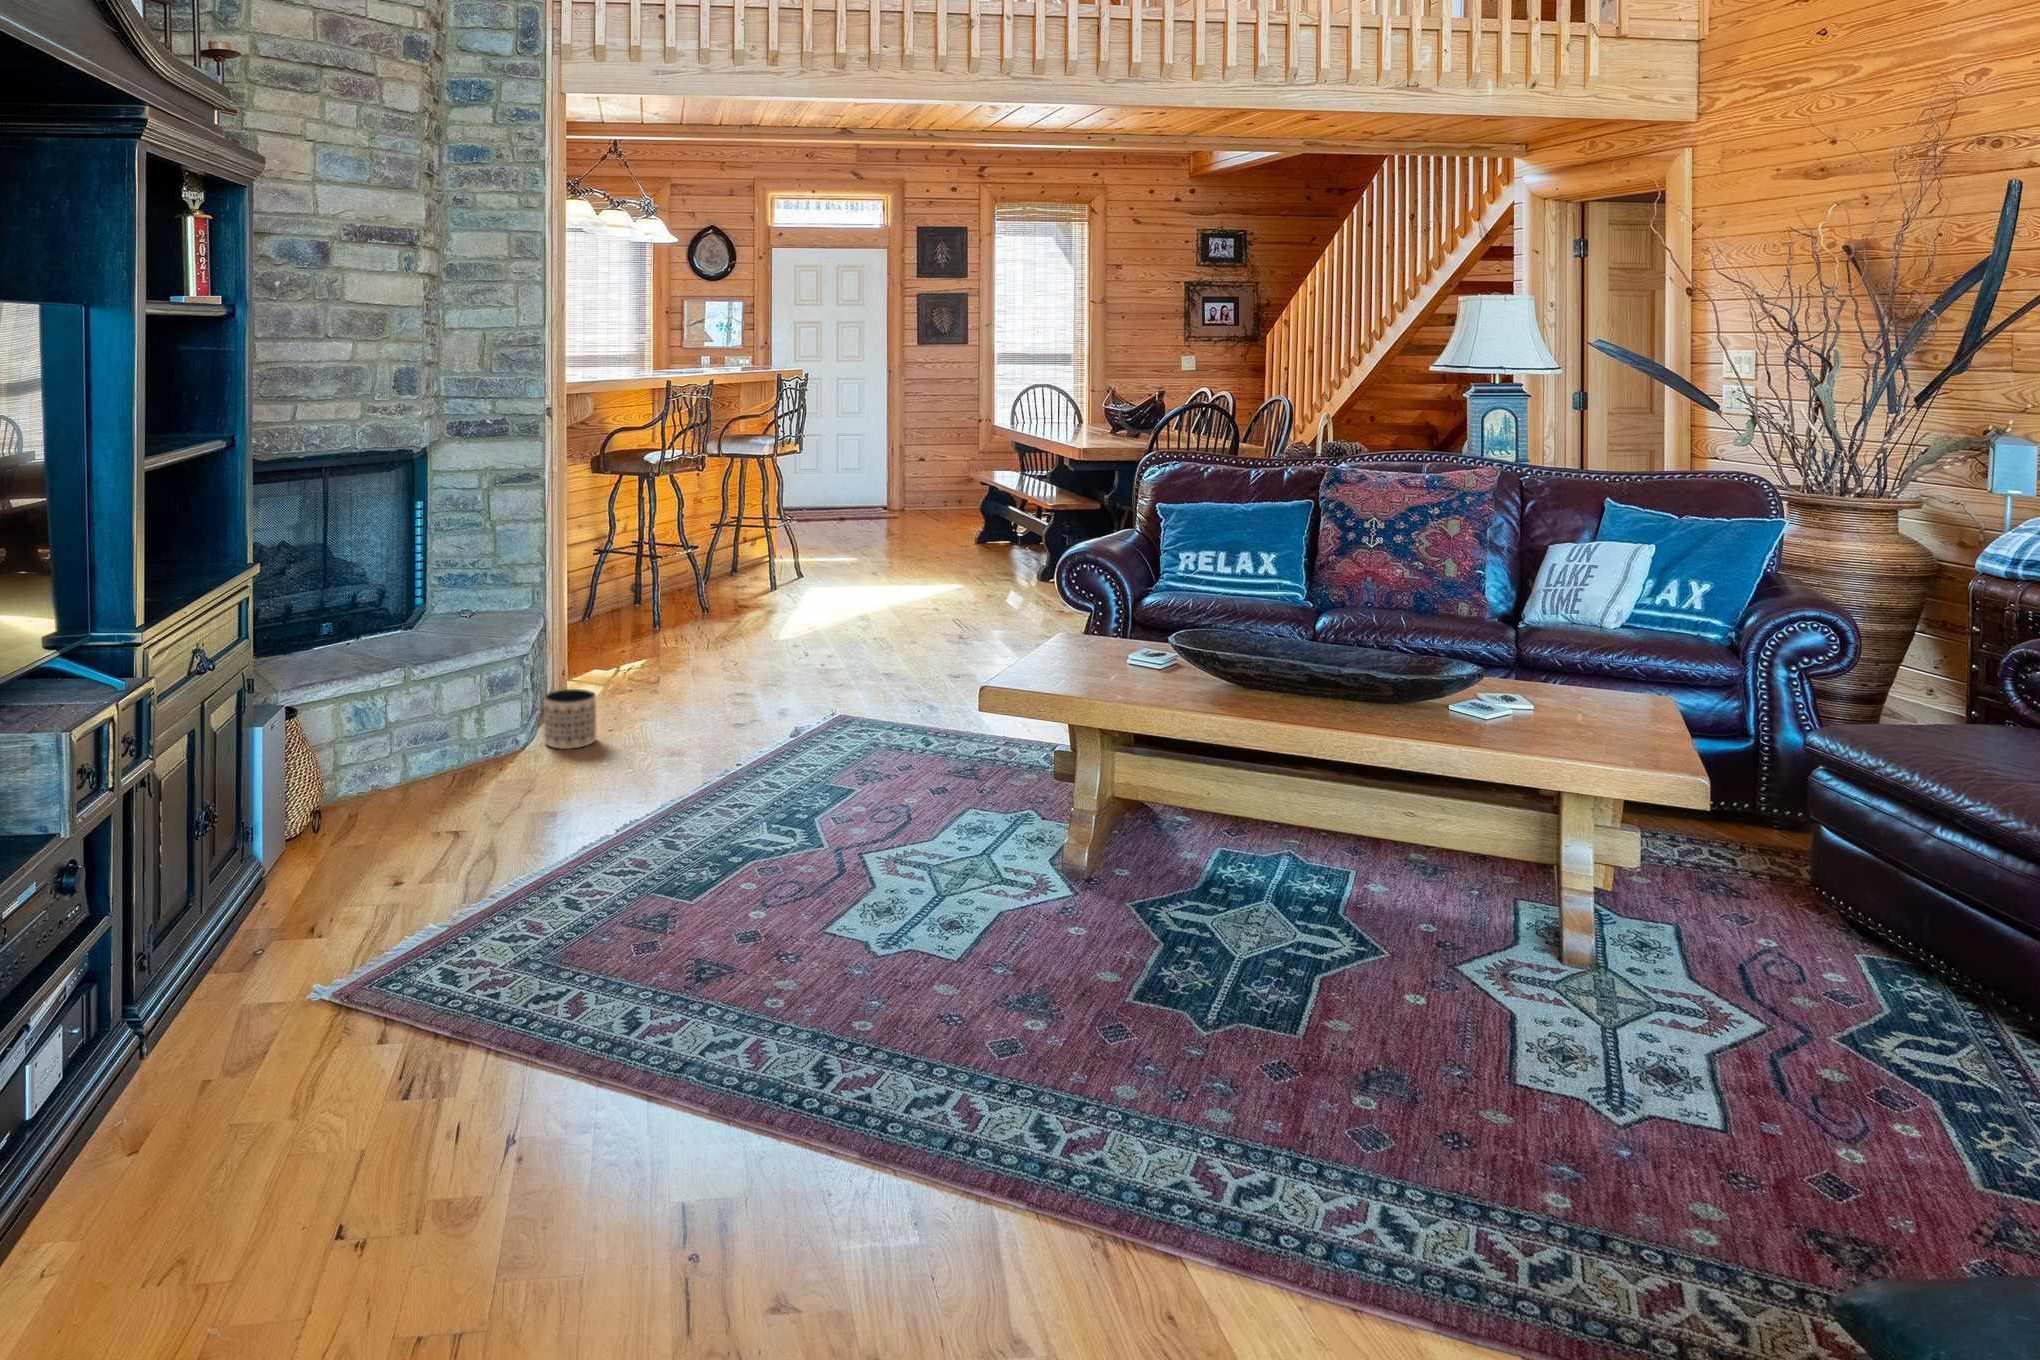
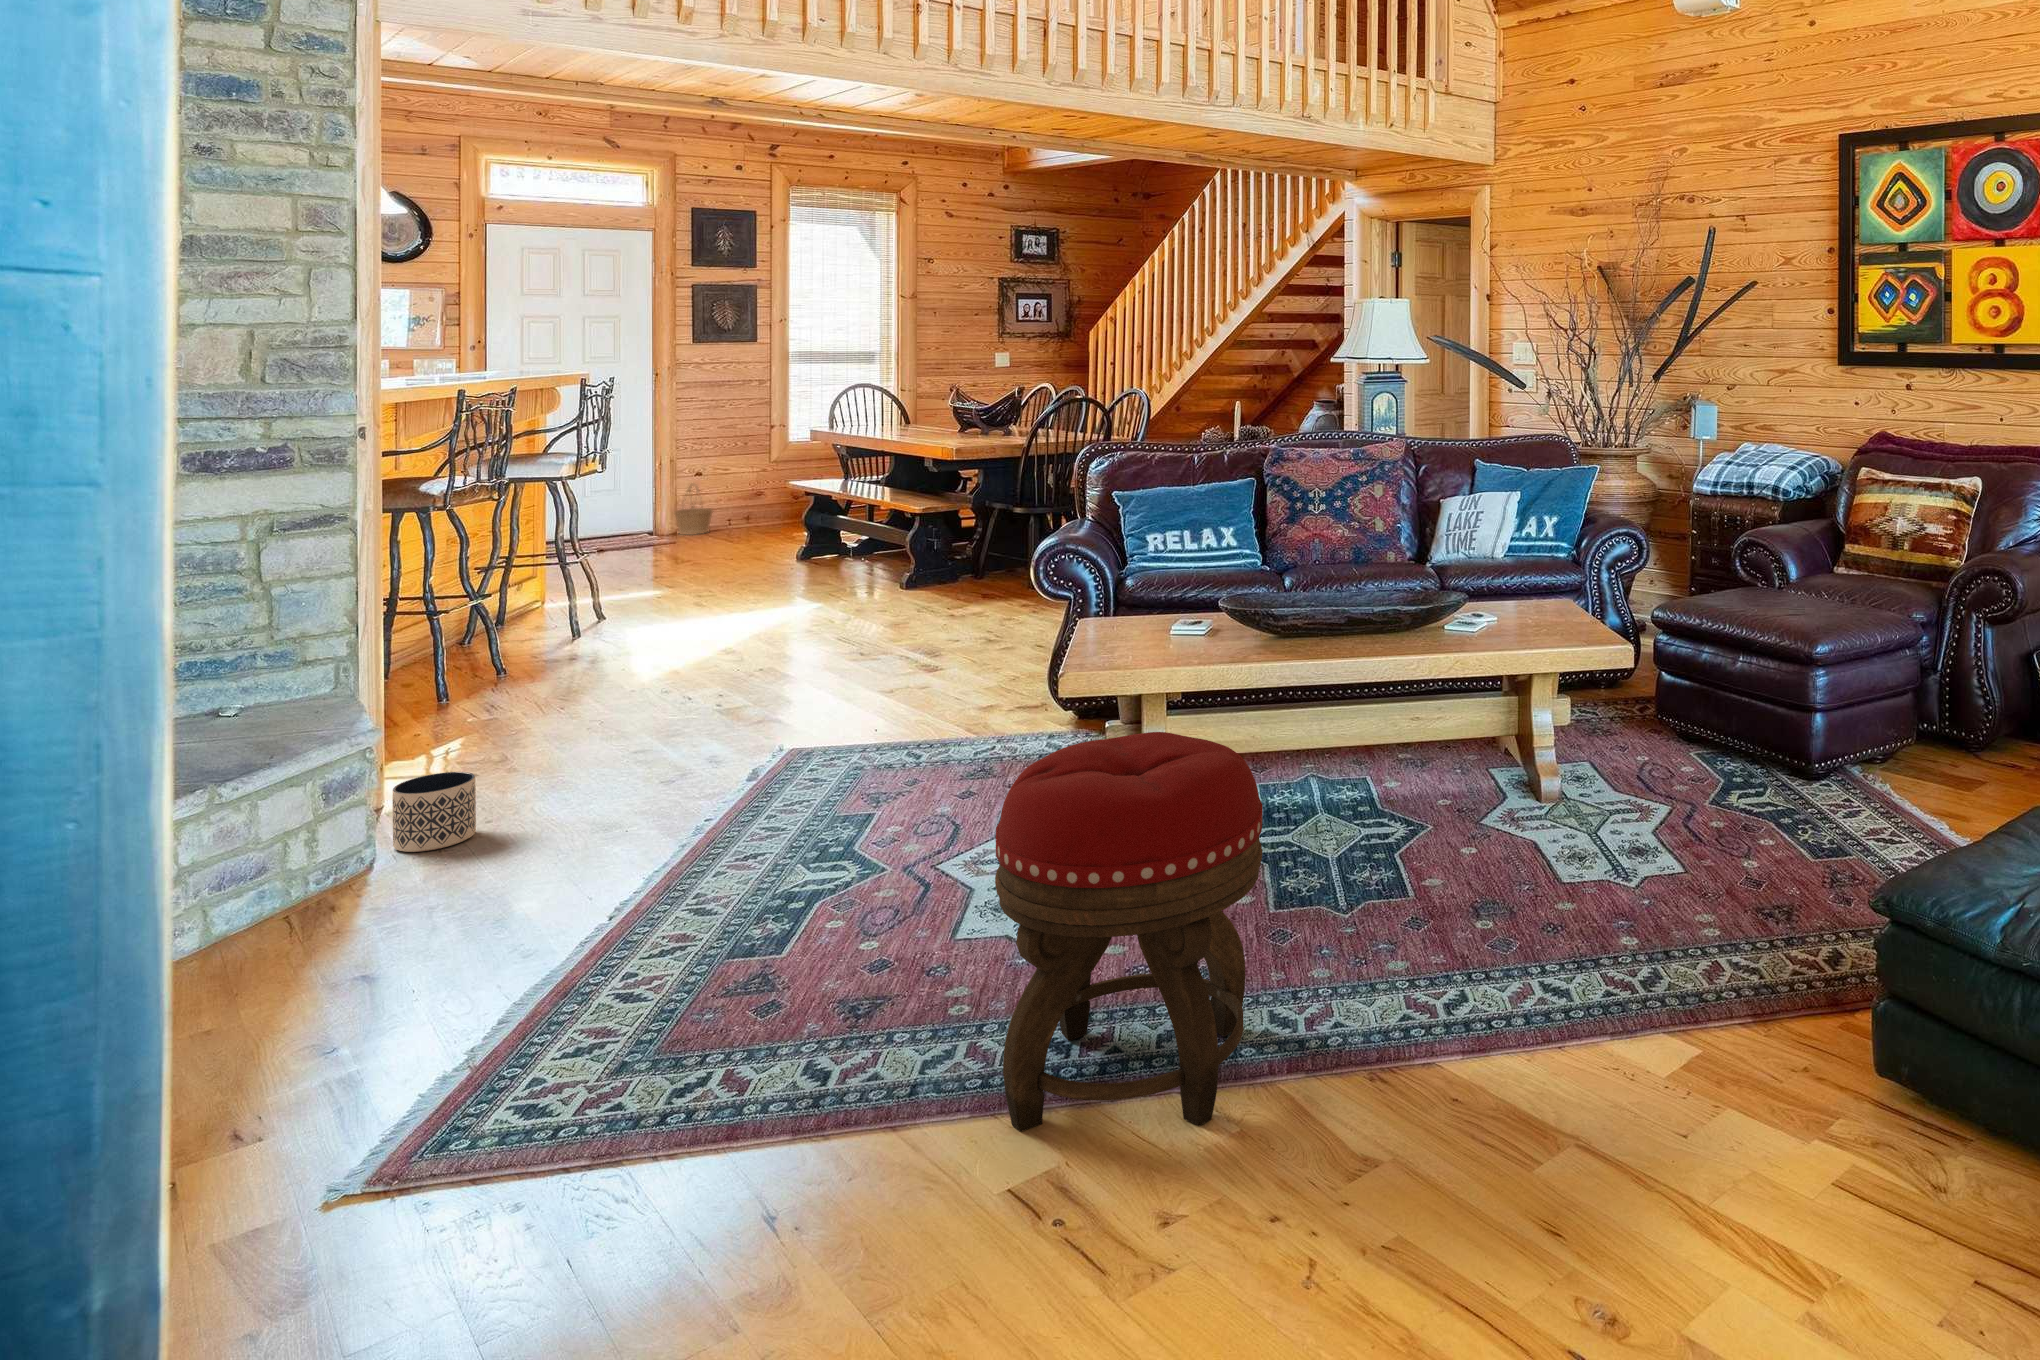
basket: none [899,470,929,515] -> present [675,483,713,535]
footstool: none [727,766,1006,1212] -> present [995,732,1262,1131]

